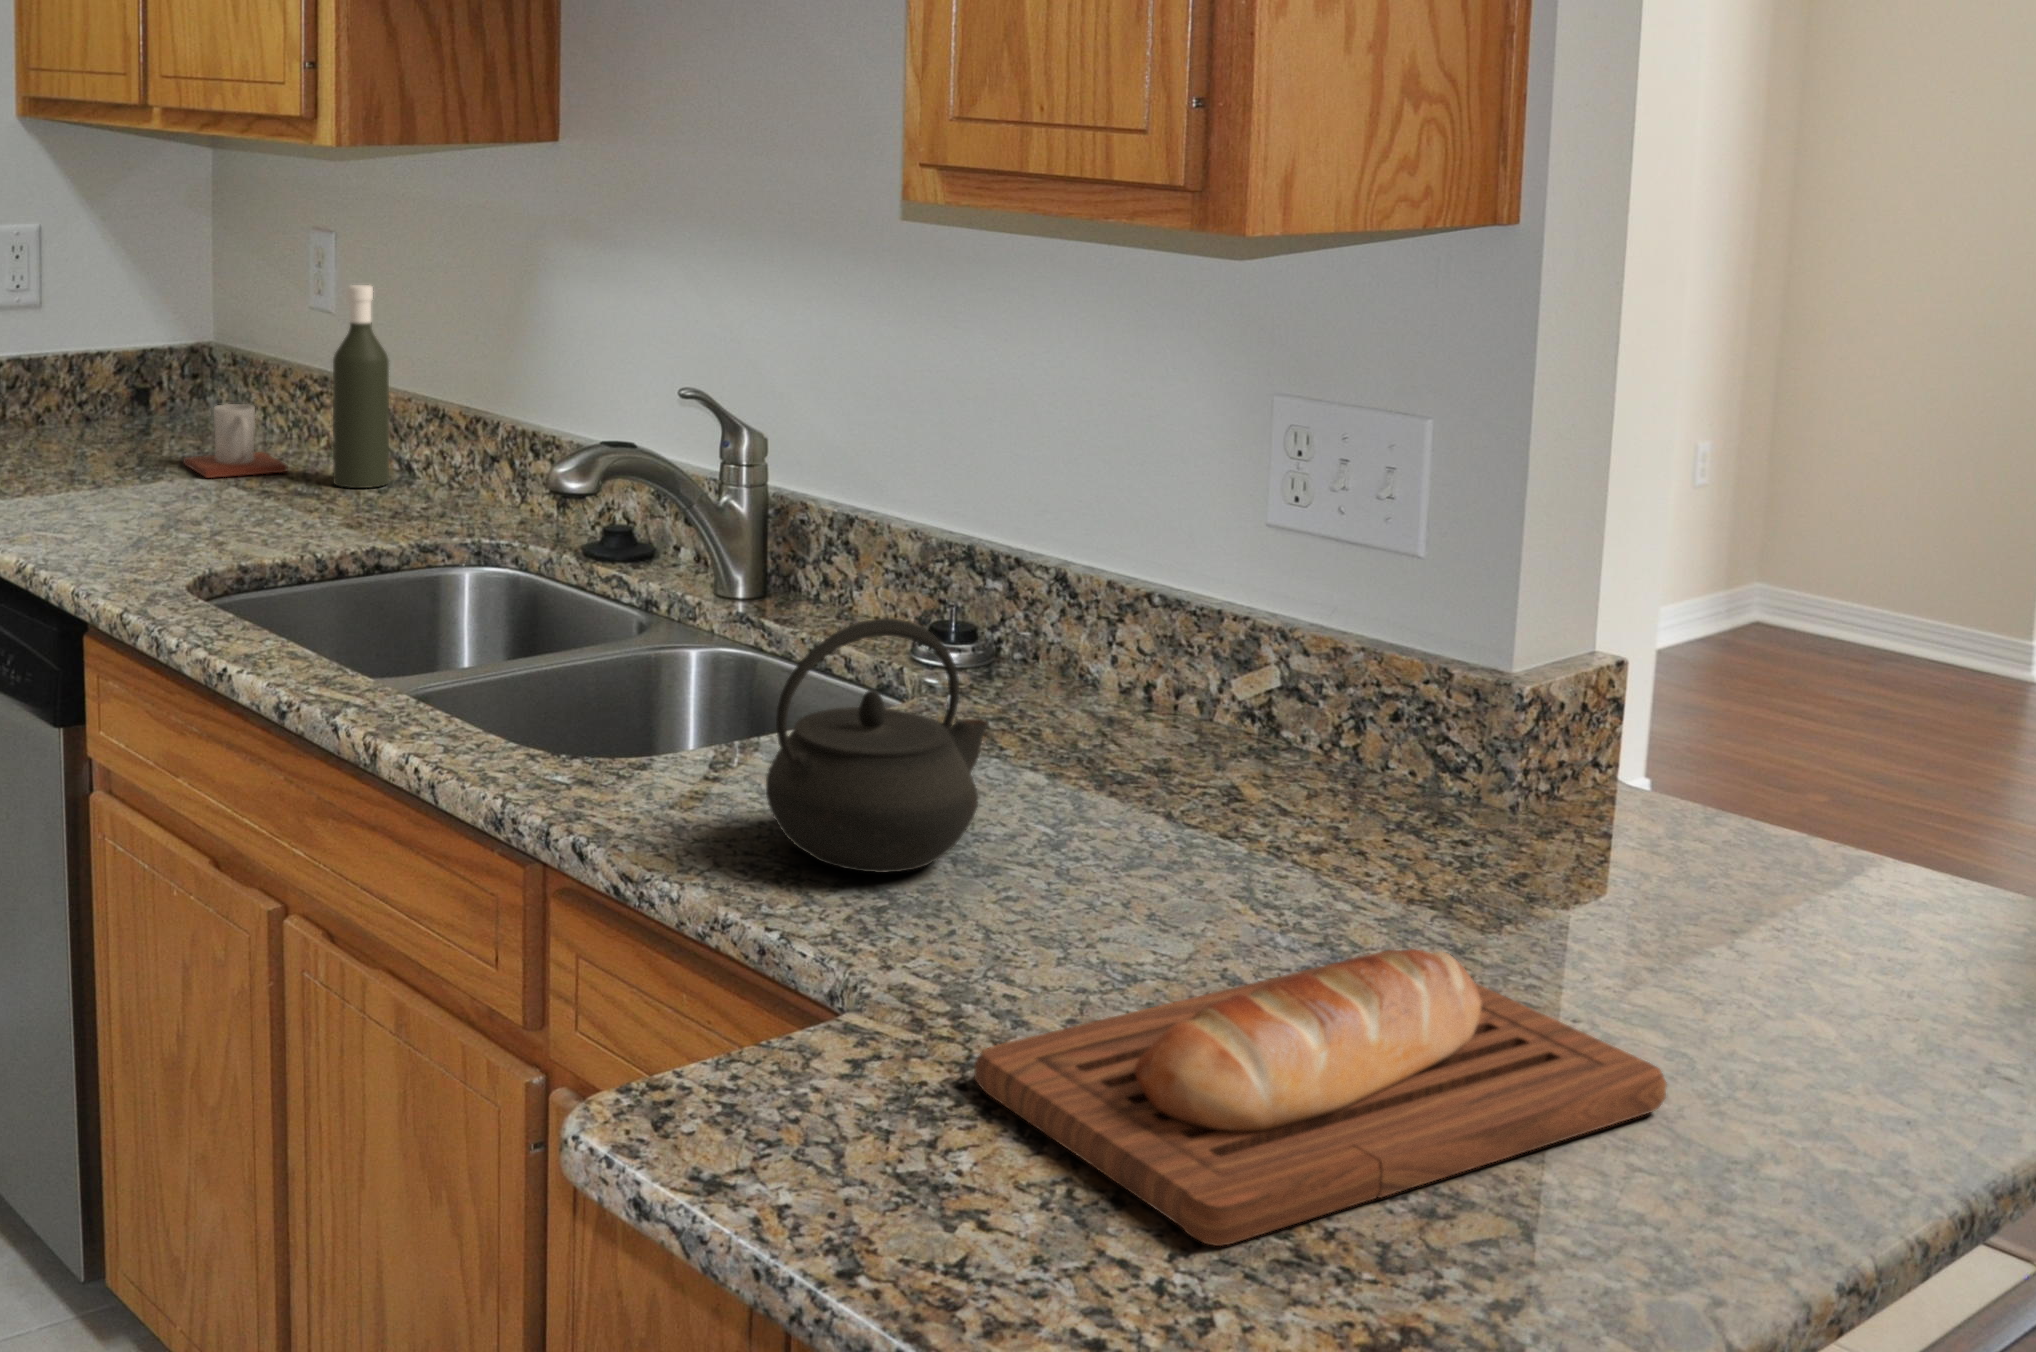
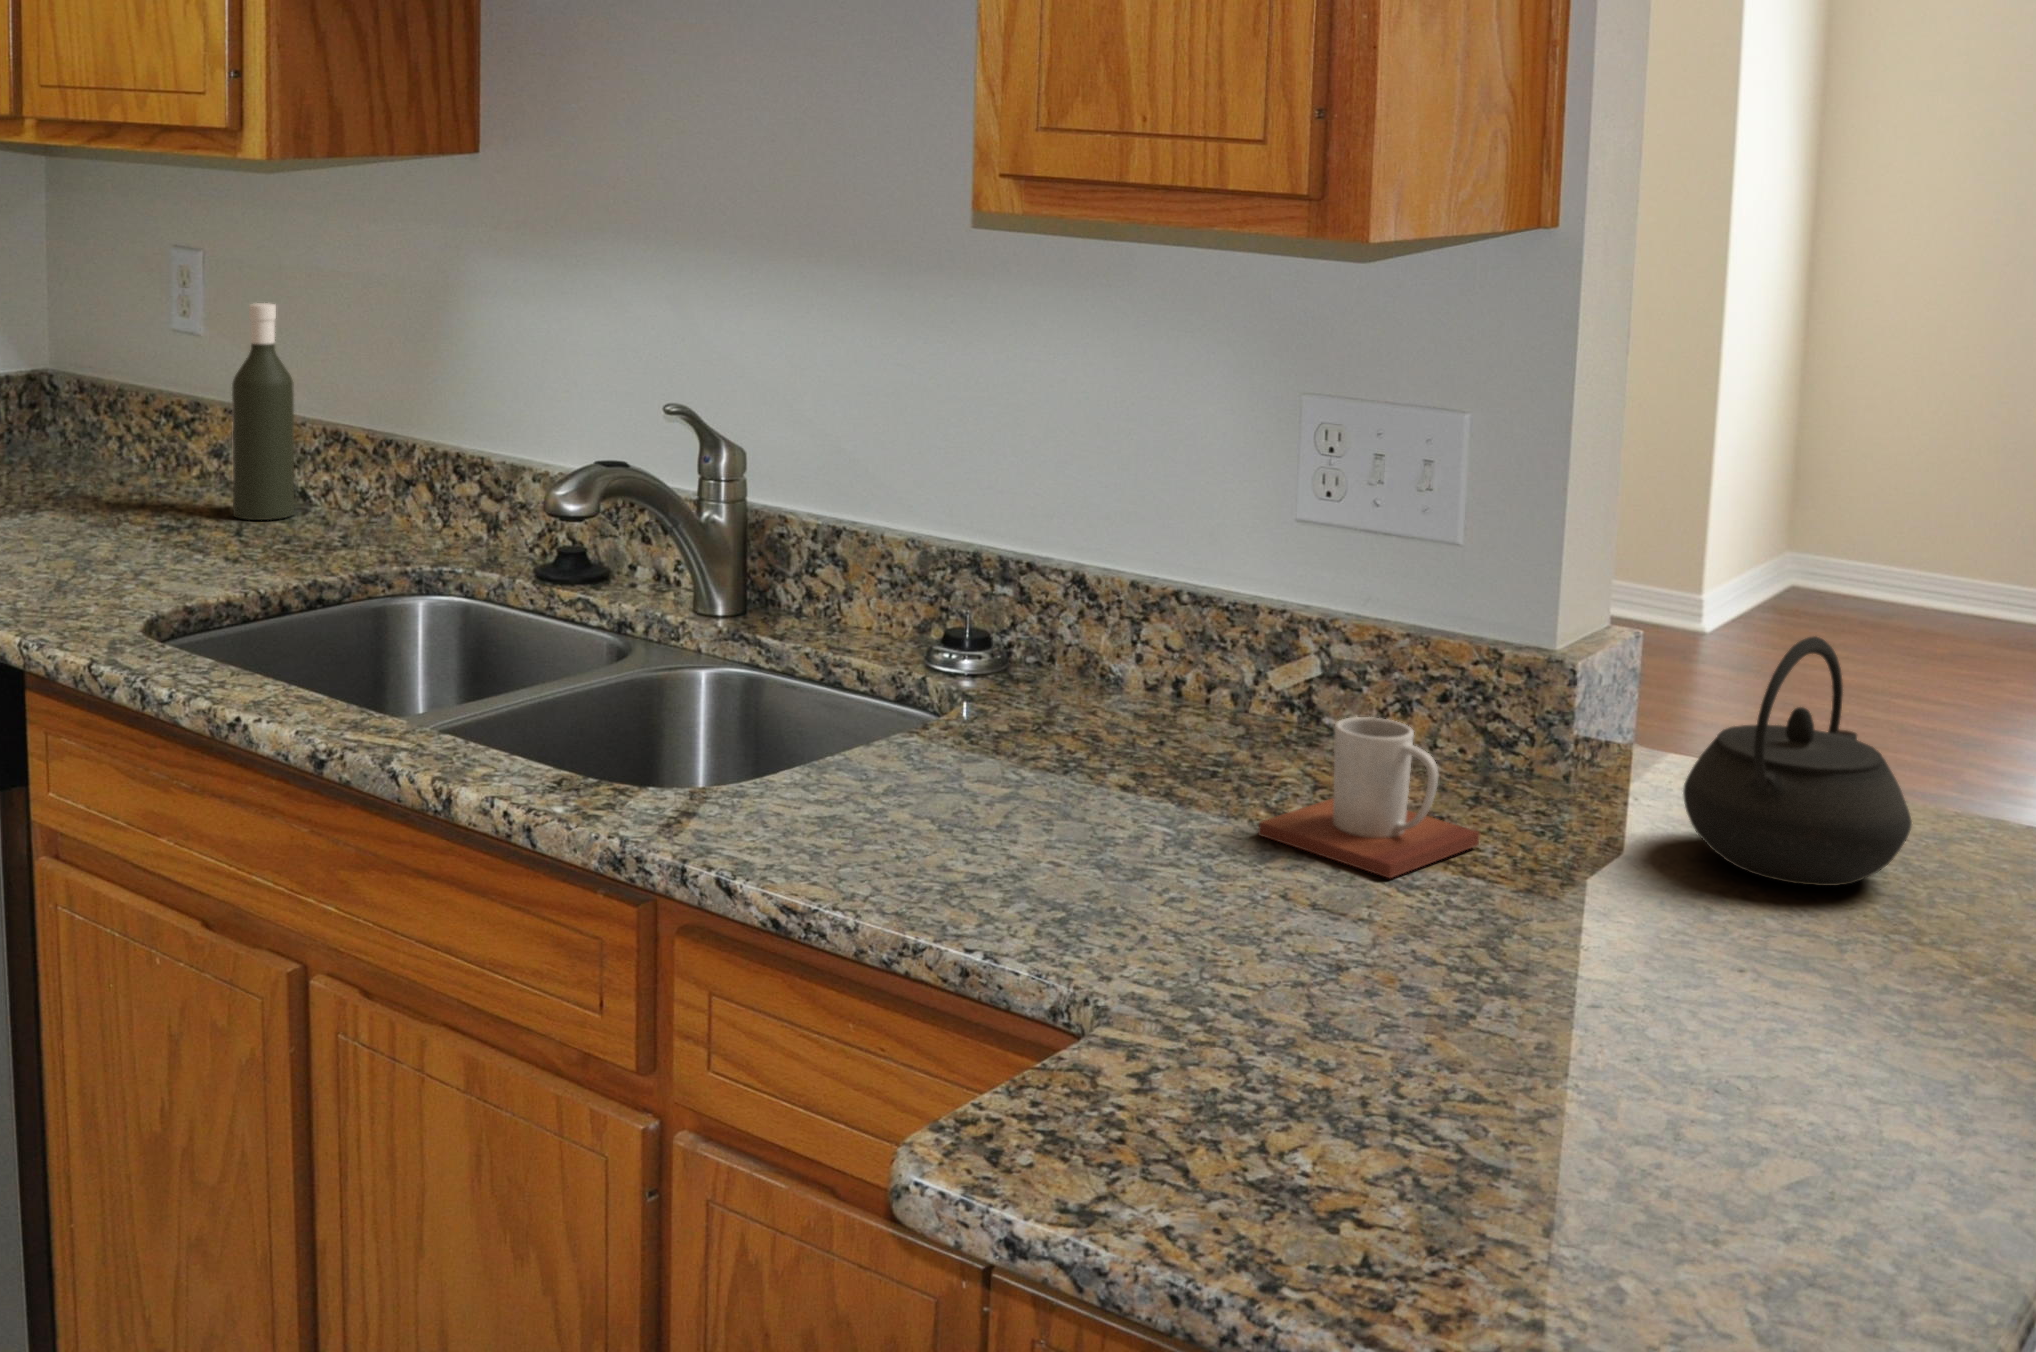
mug: present [184,404,287,478] -> present [1258,717,1480,878]
kettle: present [766,618,988,873] -> present [1683,636,1912,886]
bread loaf: present [974,949,1667,1246] -> none [1262,913,1859,1217]

